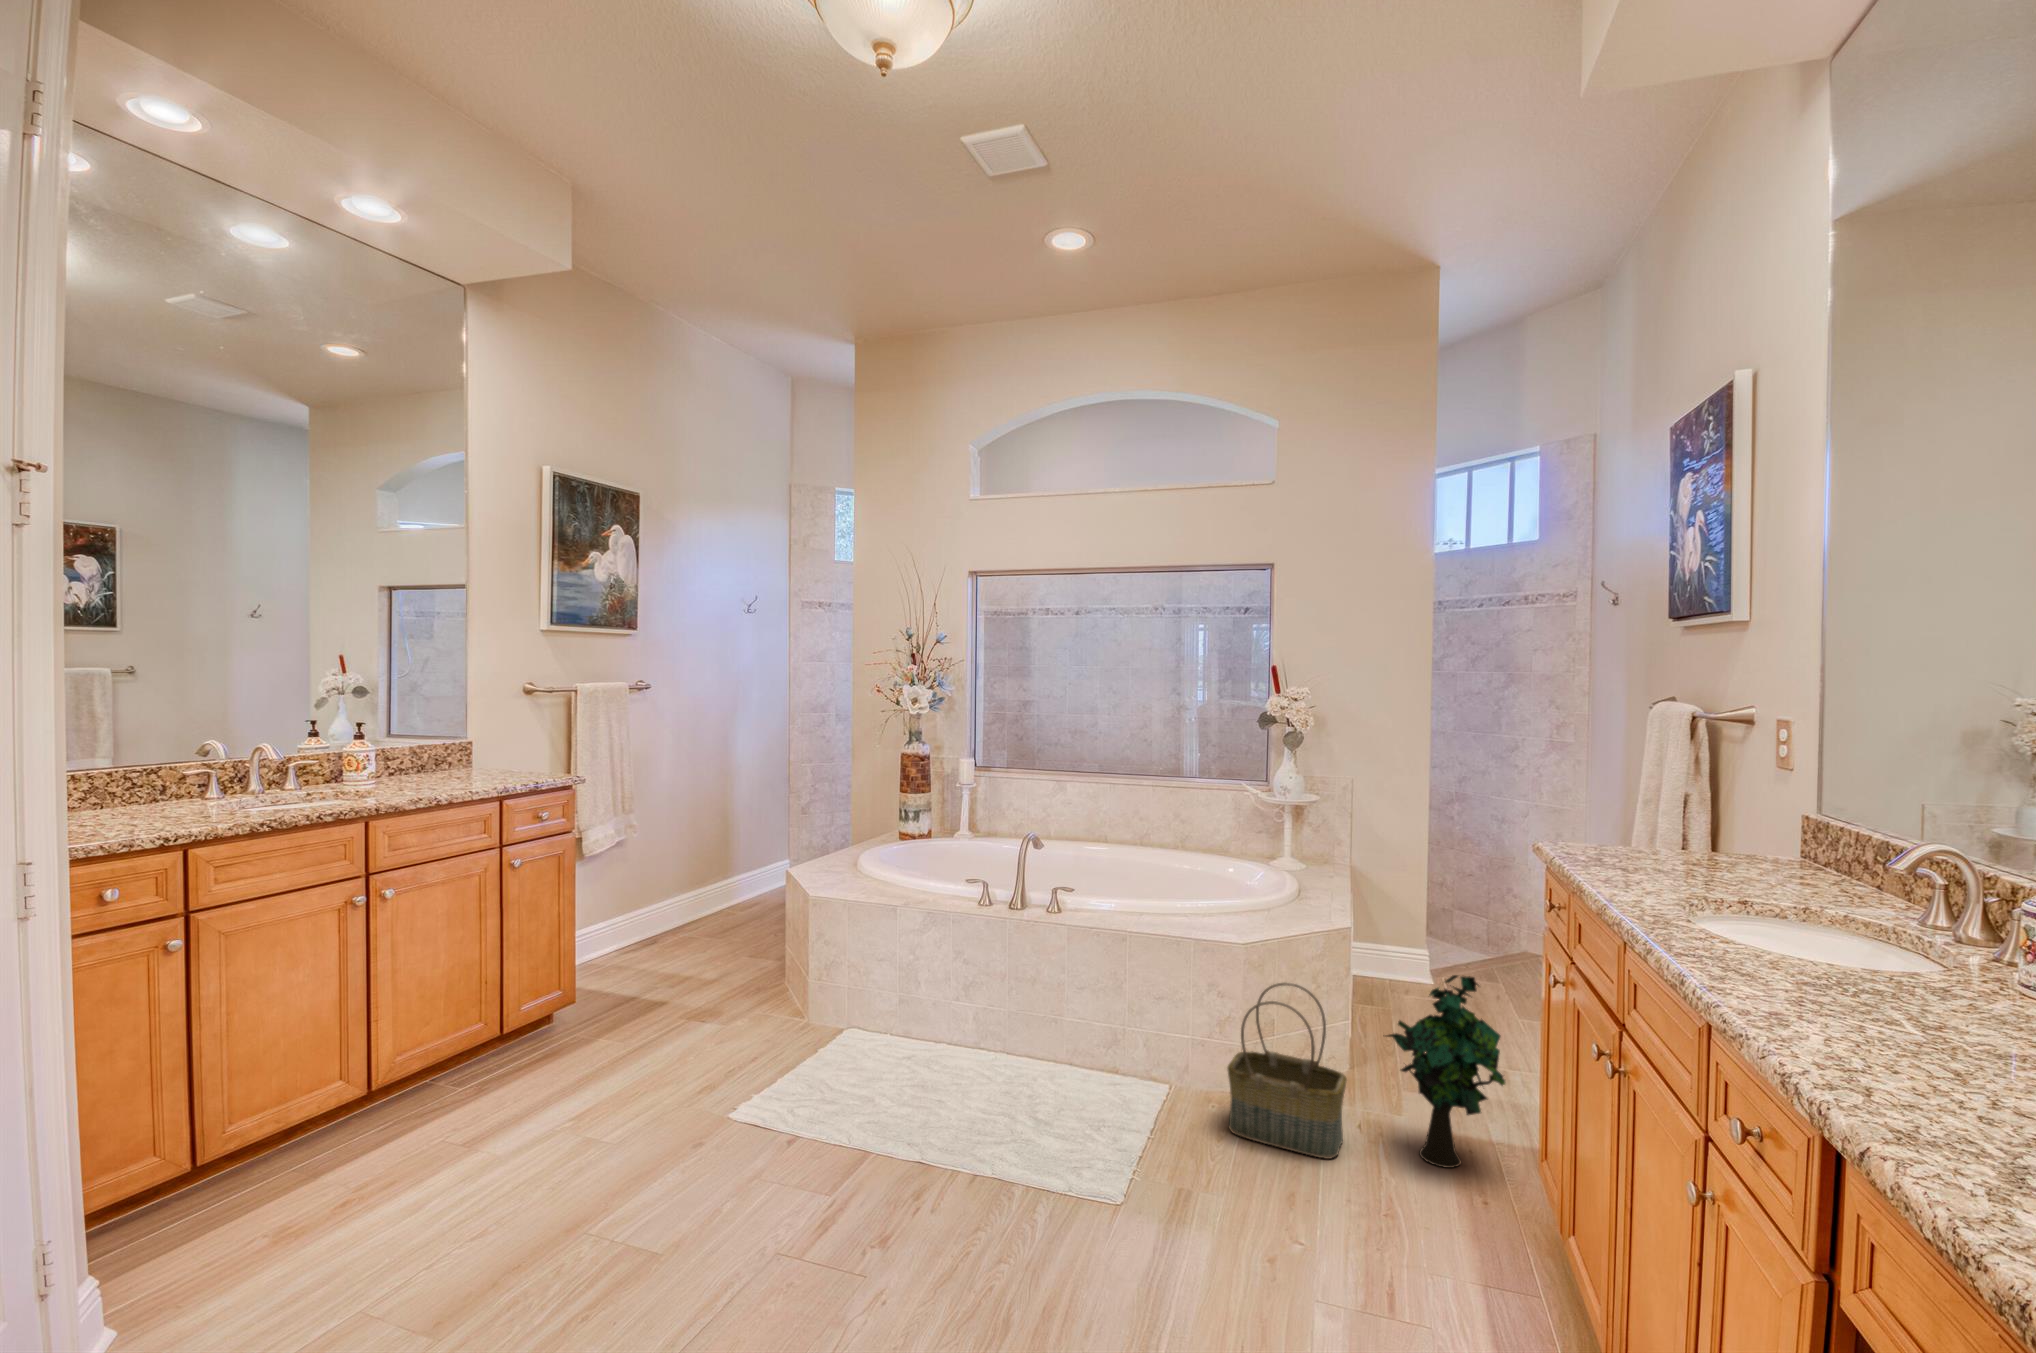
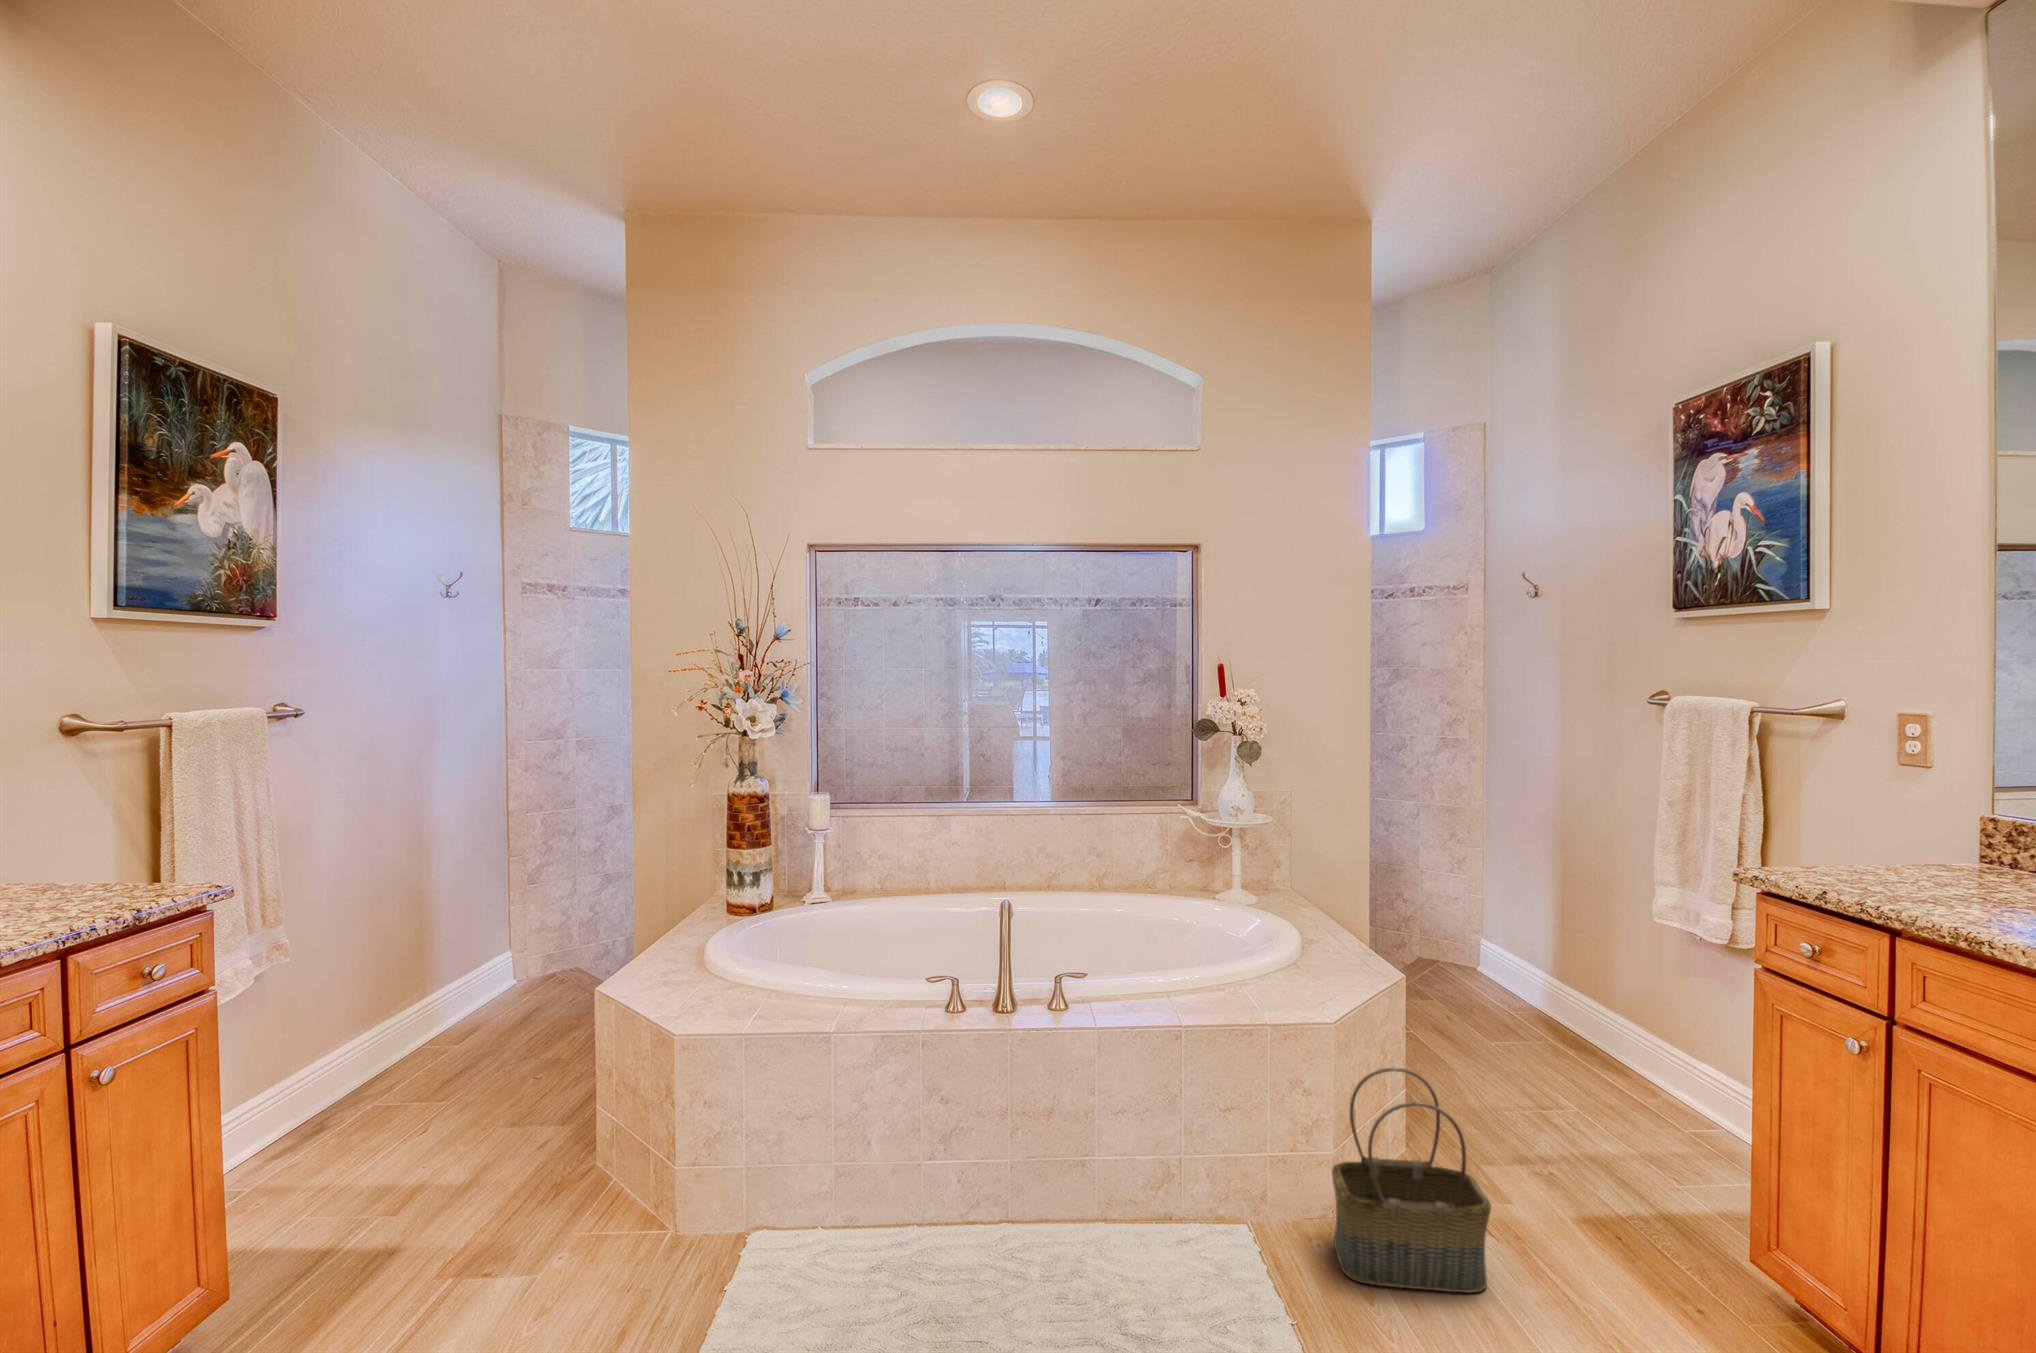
decorative plant: present [1386,975,1505,1168] -> none [1507,1031,1657,1268]

